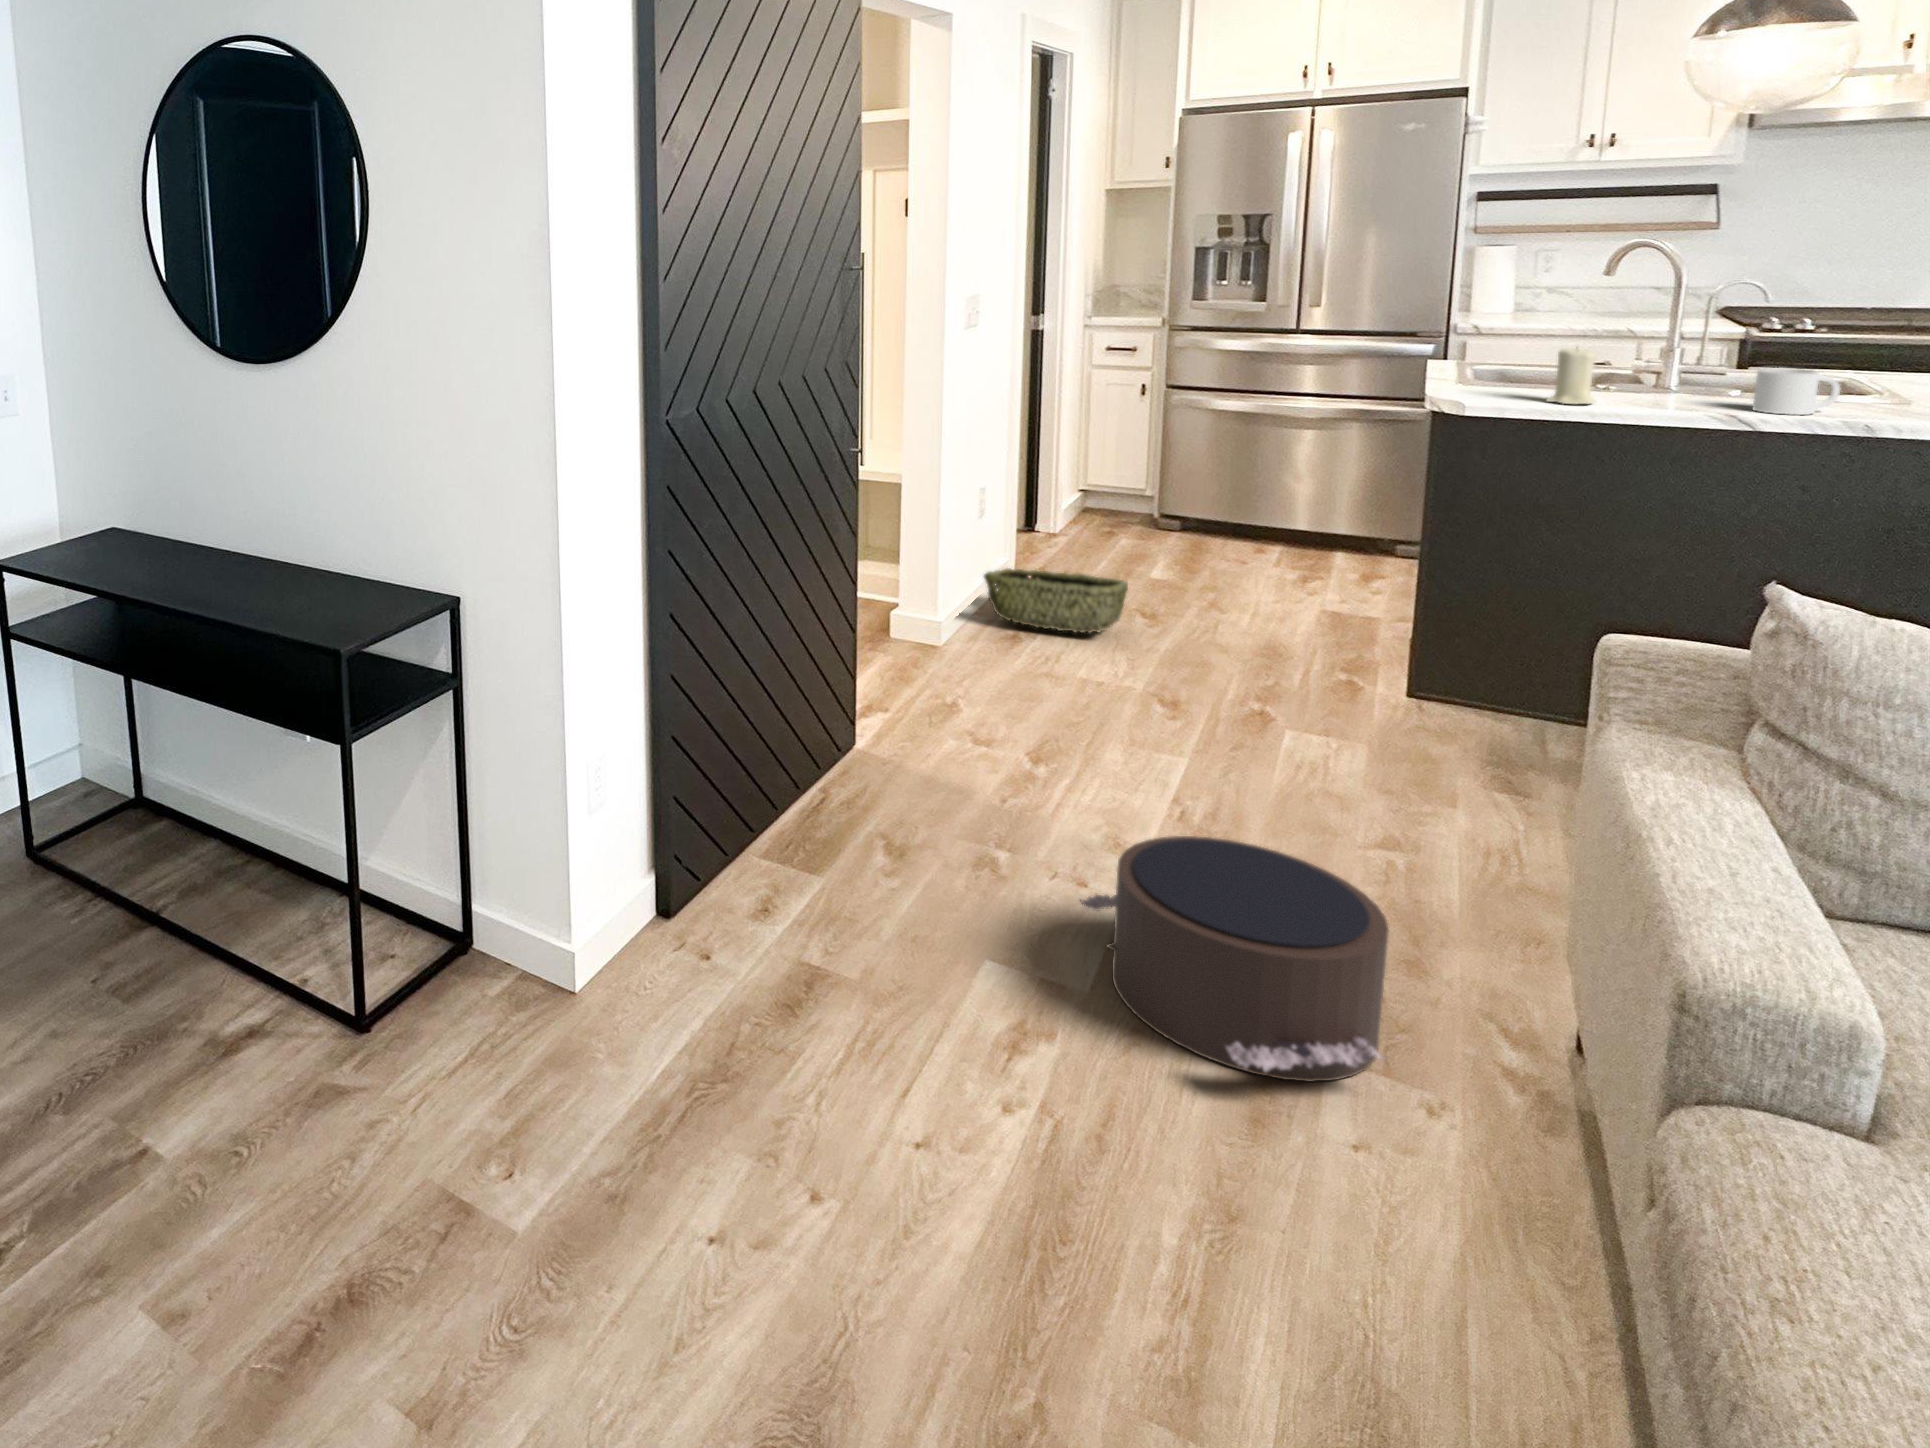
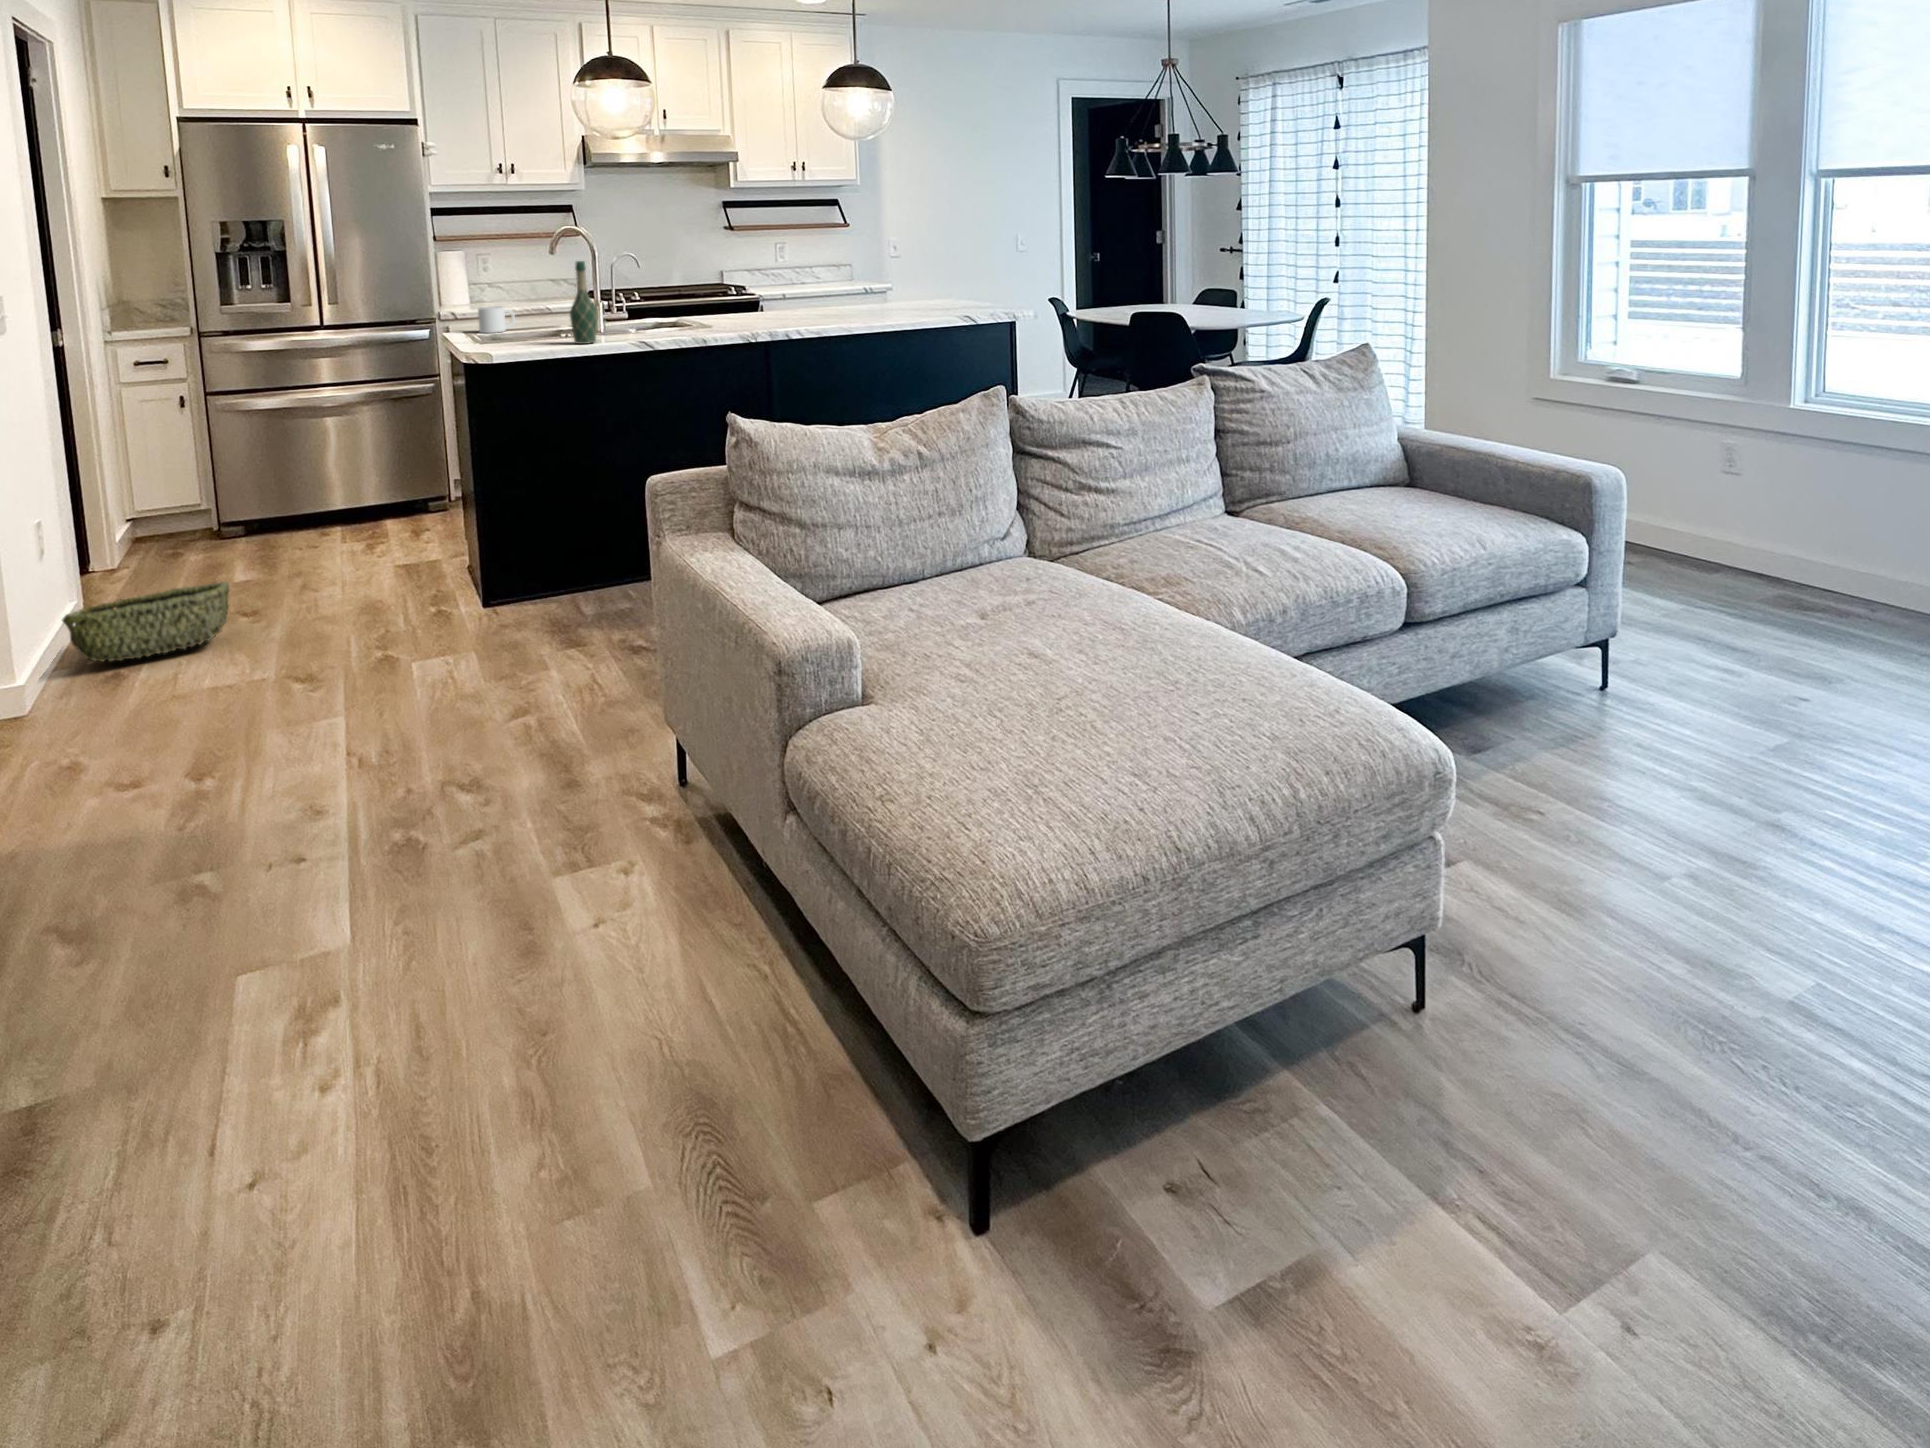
wine bottle: none [1621,285,1675,401] -> present [570,261,597,344]
candle: present [1547,348,1596,404] -> none [535,306,563,350]
mug: present [1753,368,1840,415] -> present [478,306,515,333]
pouf: present [1080,836,1389,1082] -> none [312,731,593,938]

